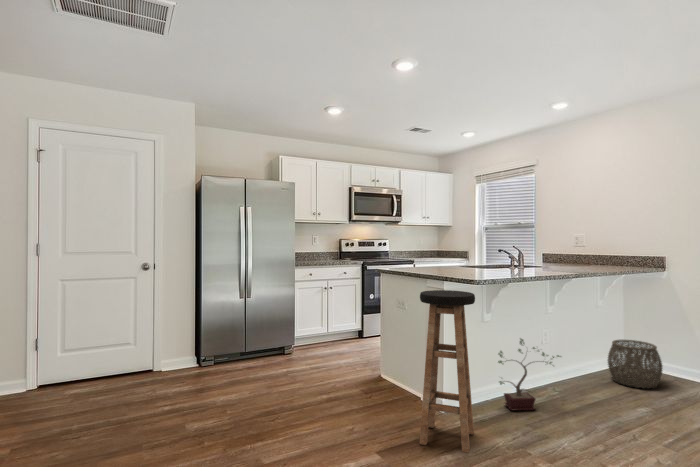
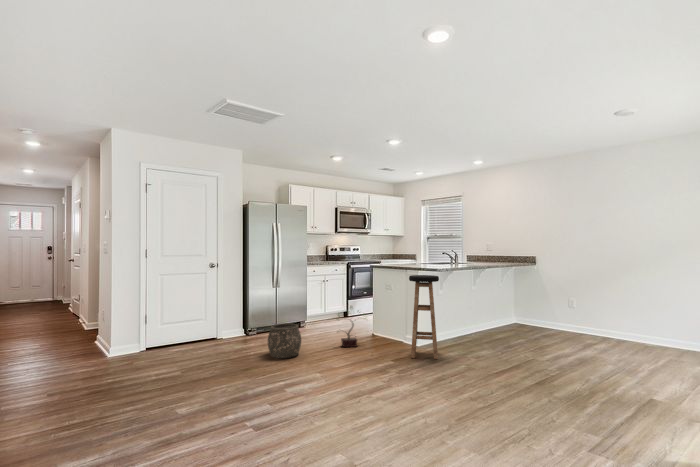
potted plant: present [498,338,561,411] -> present [337,307,357,347]
woven basket: present [608,340,663,388] -> present [268,323,301,358]

